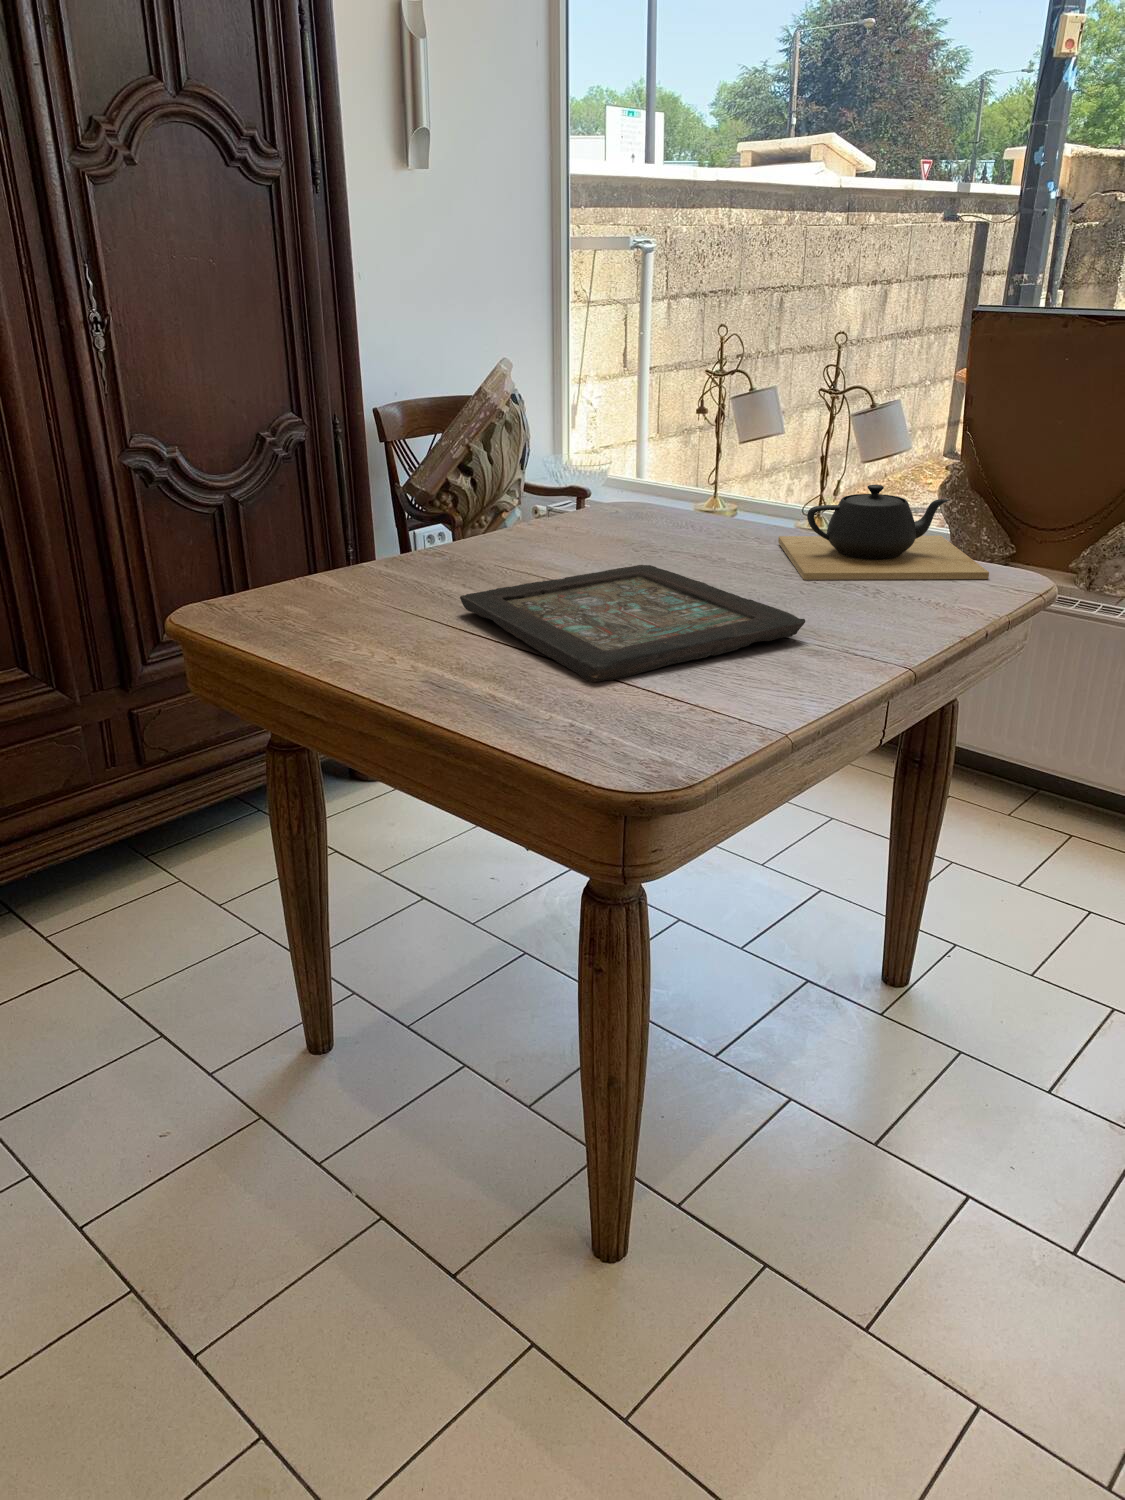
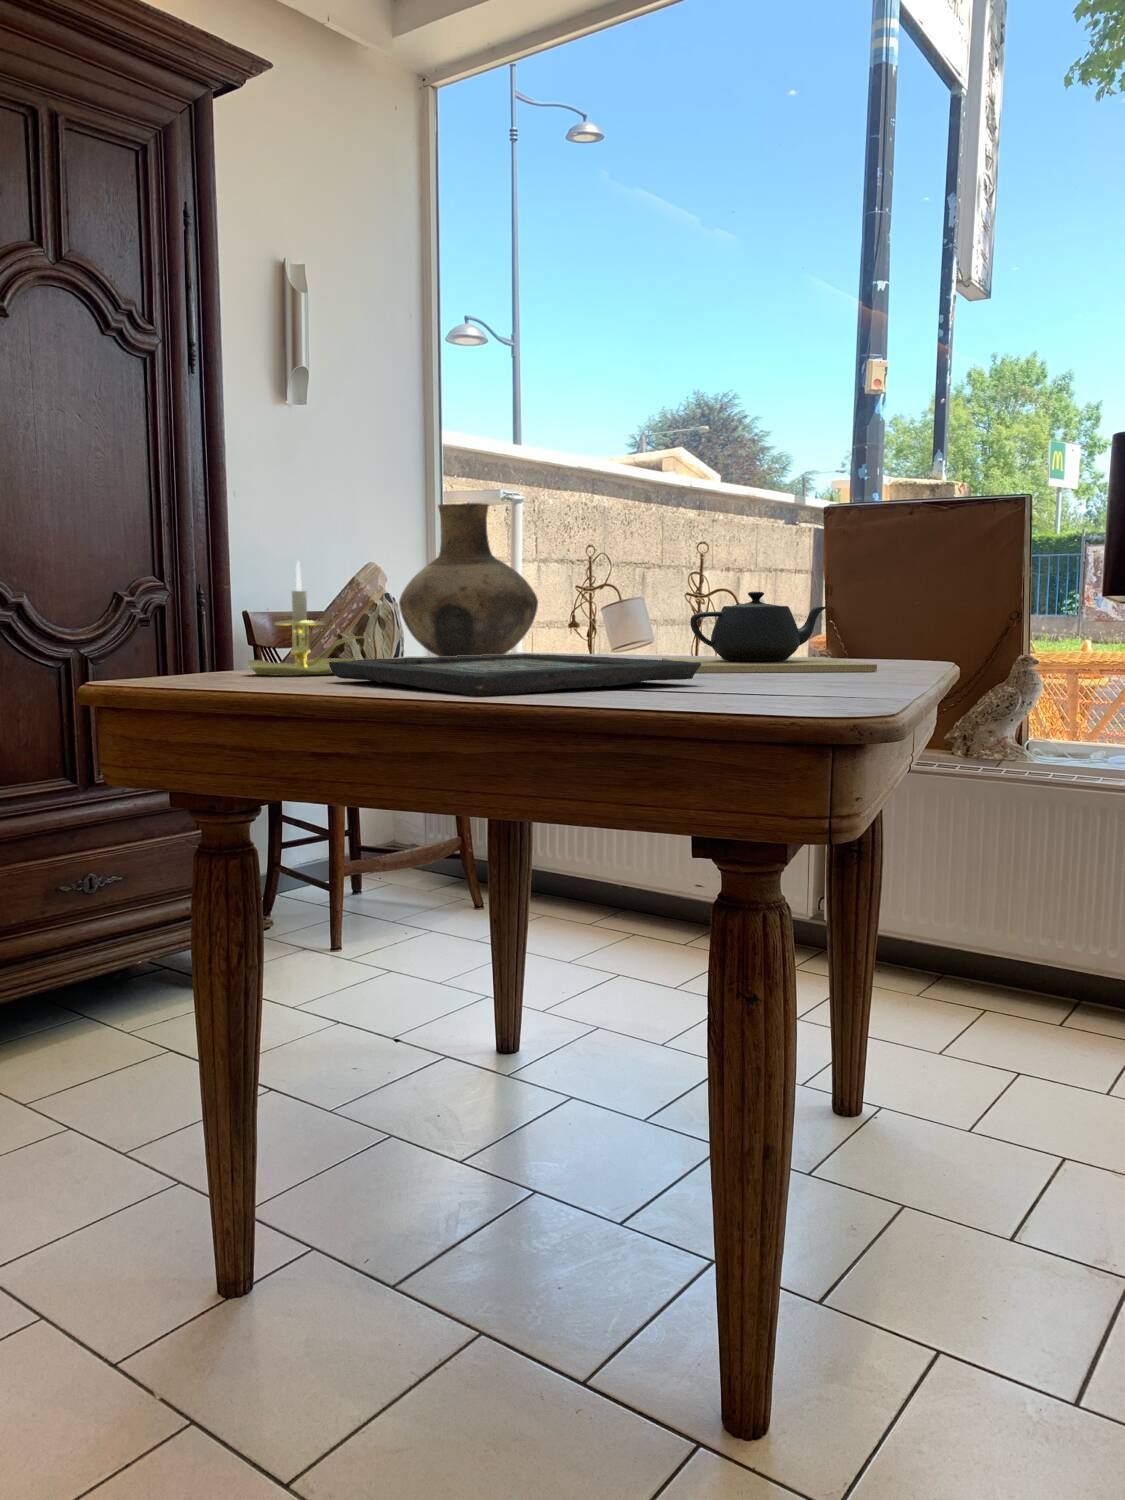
vase: none [525,369,660,531] -> present [399,503,538,657]
candle holder: none [384,470,497,584] -> present [245,561,366,676]

